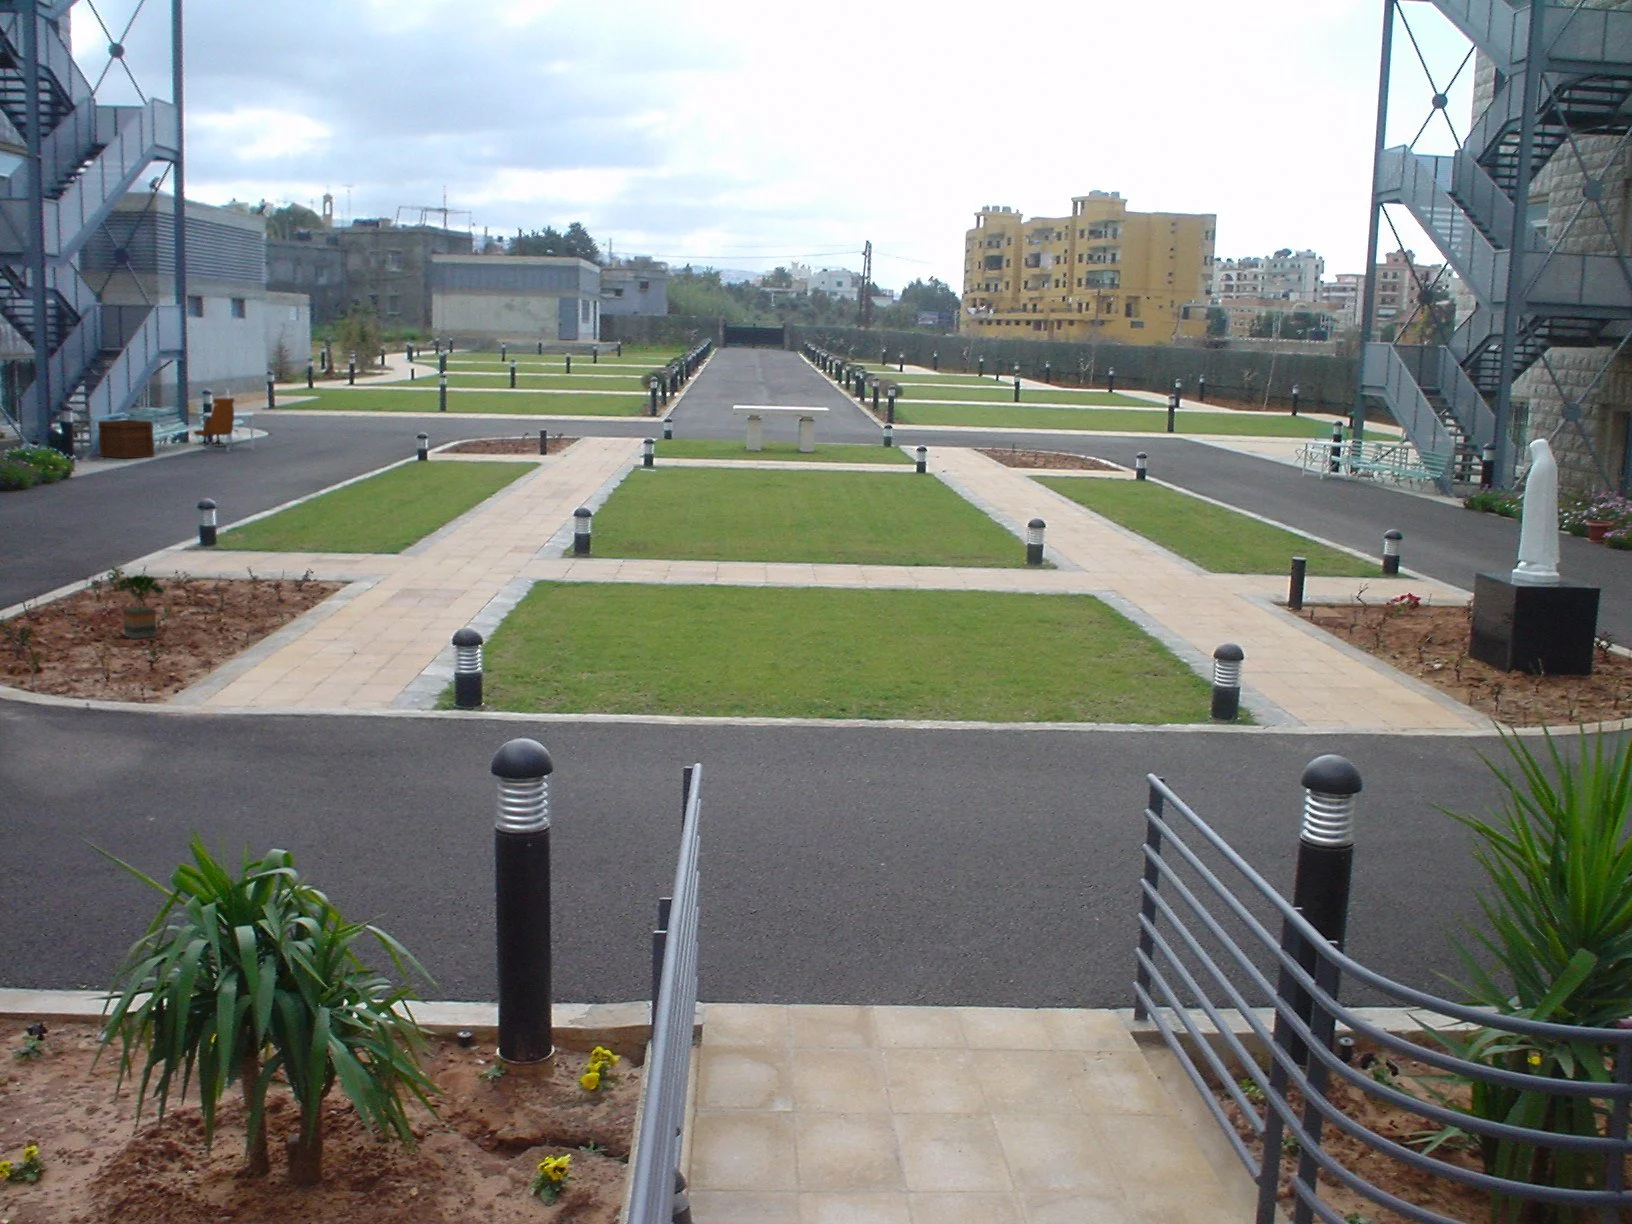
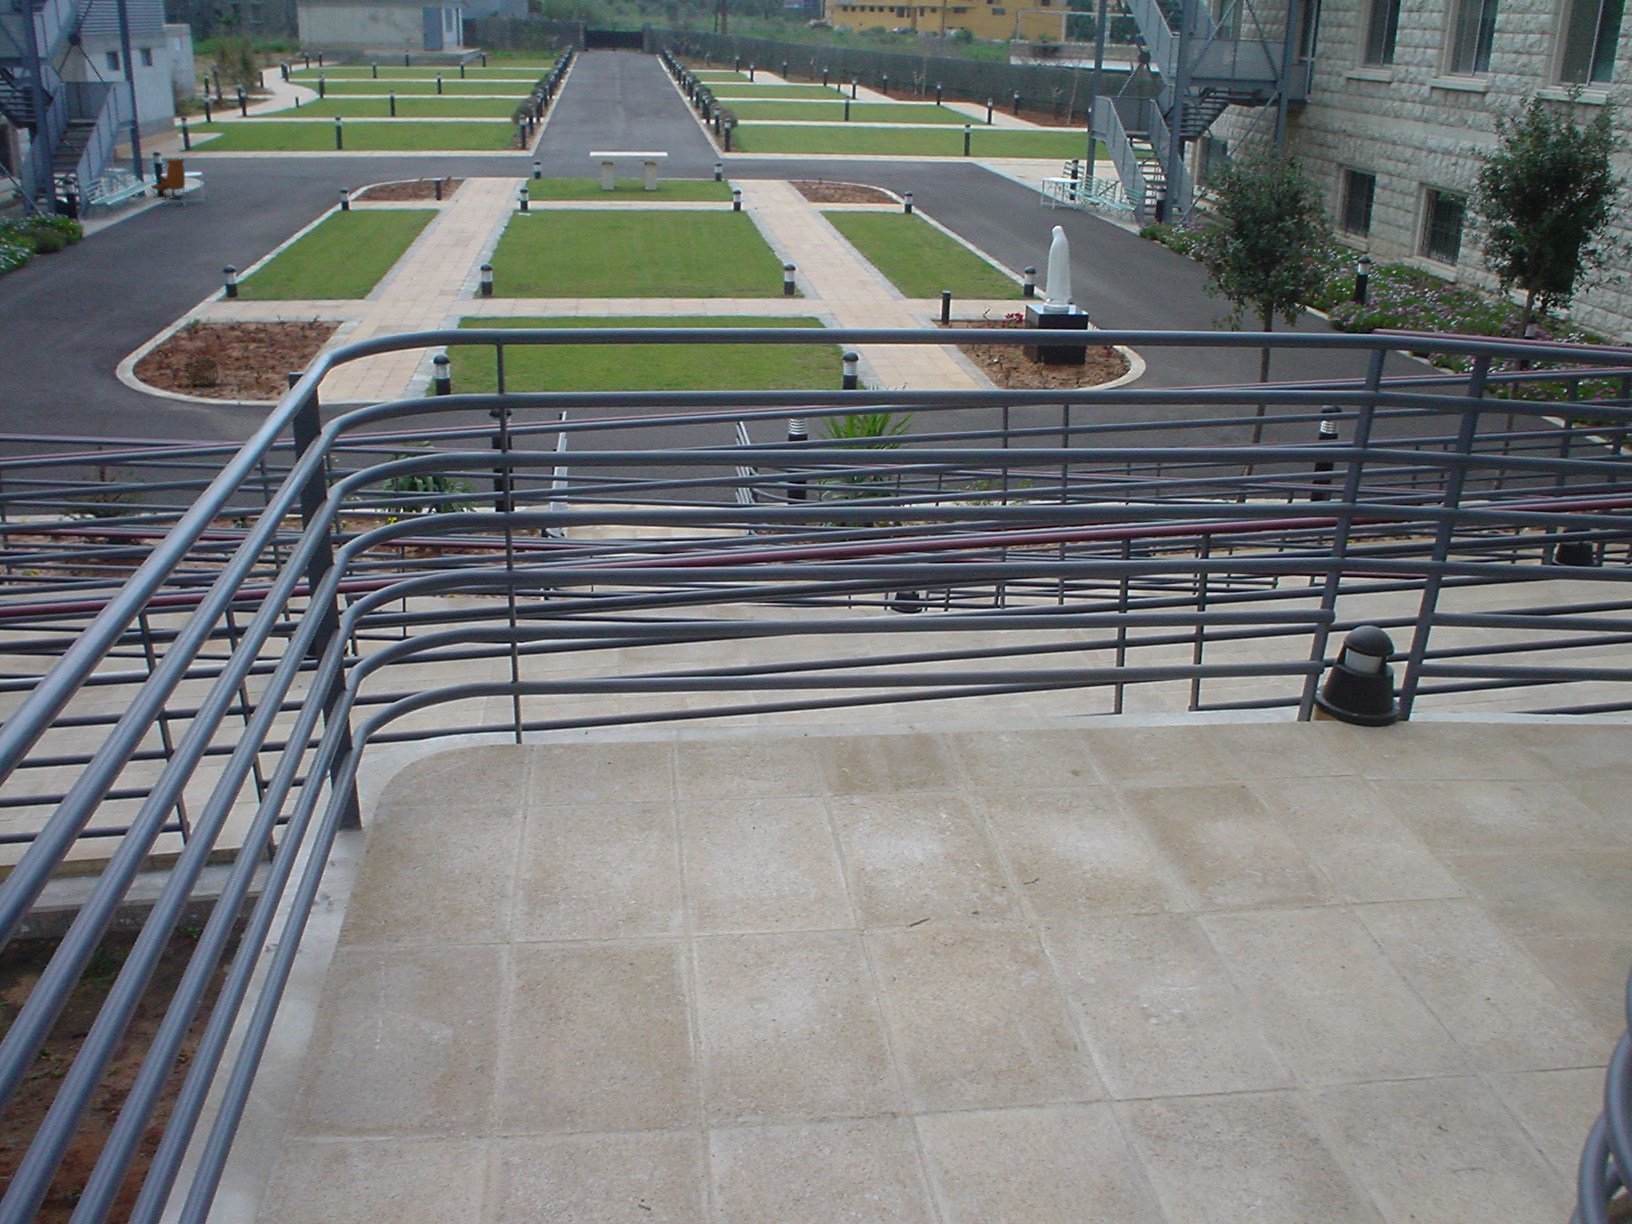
wooden crate: present [98,420,154,458] -> none [84,182,131,215]
potted tree: present [117,575,164,639] -> none [221,327,250,366]
woven basket: none [29,620,82,672] -> present [190,357,218,387]

